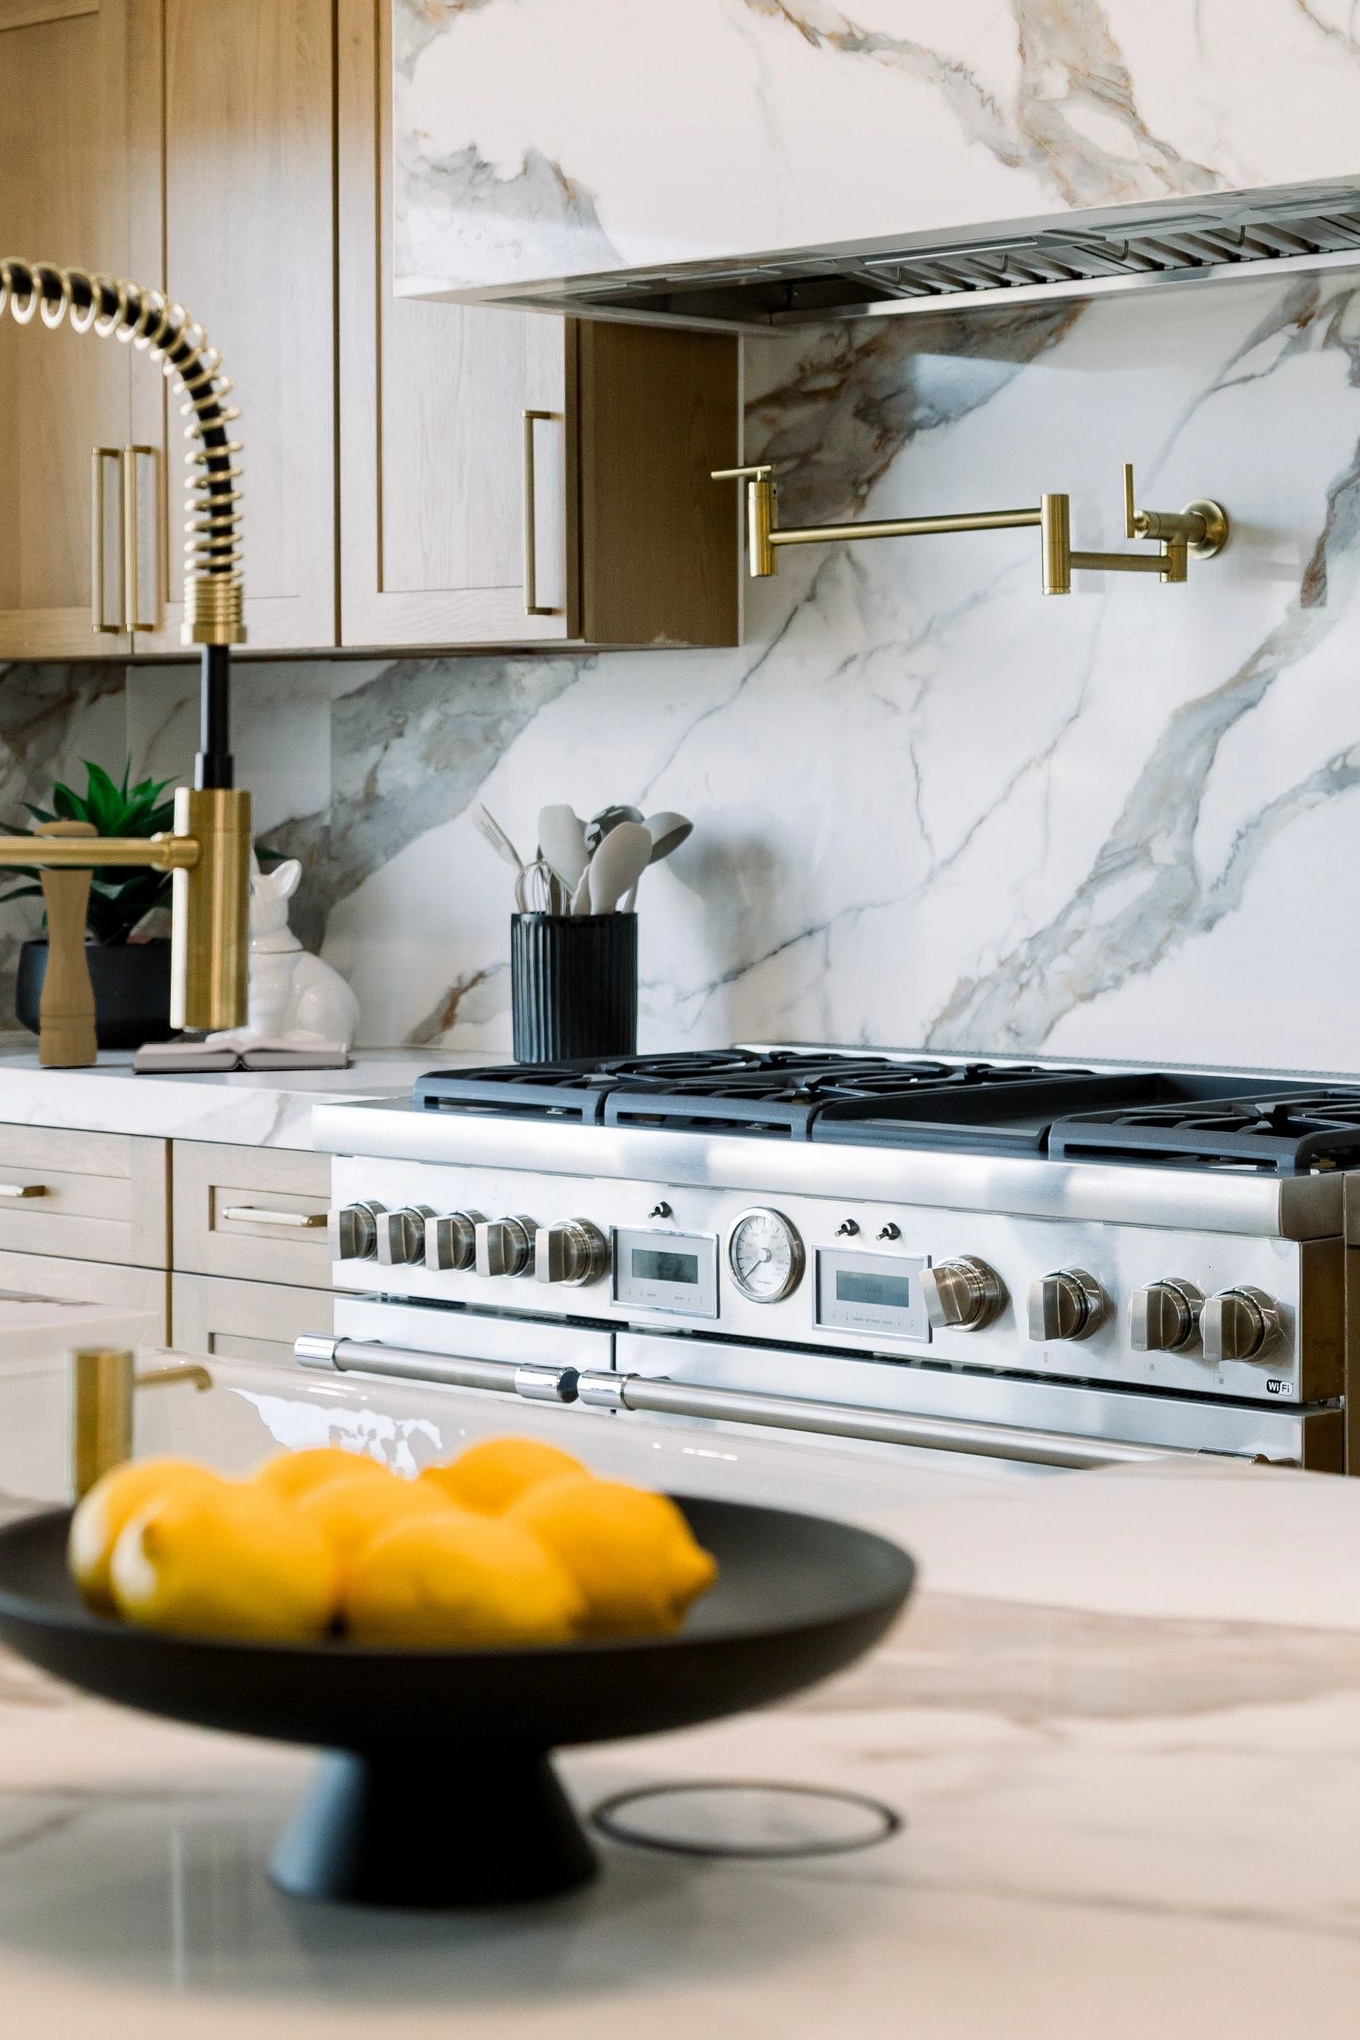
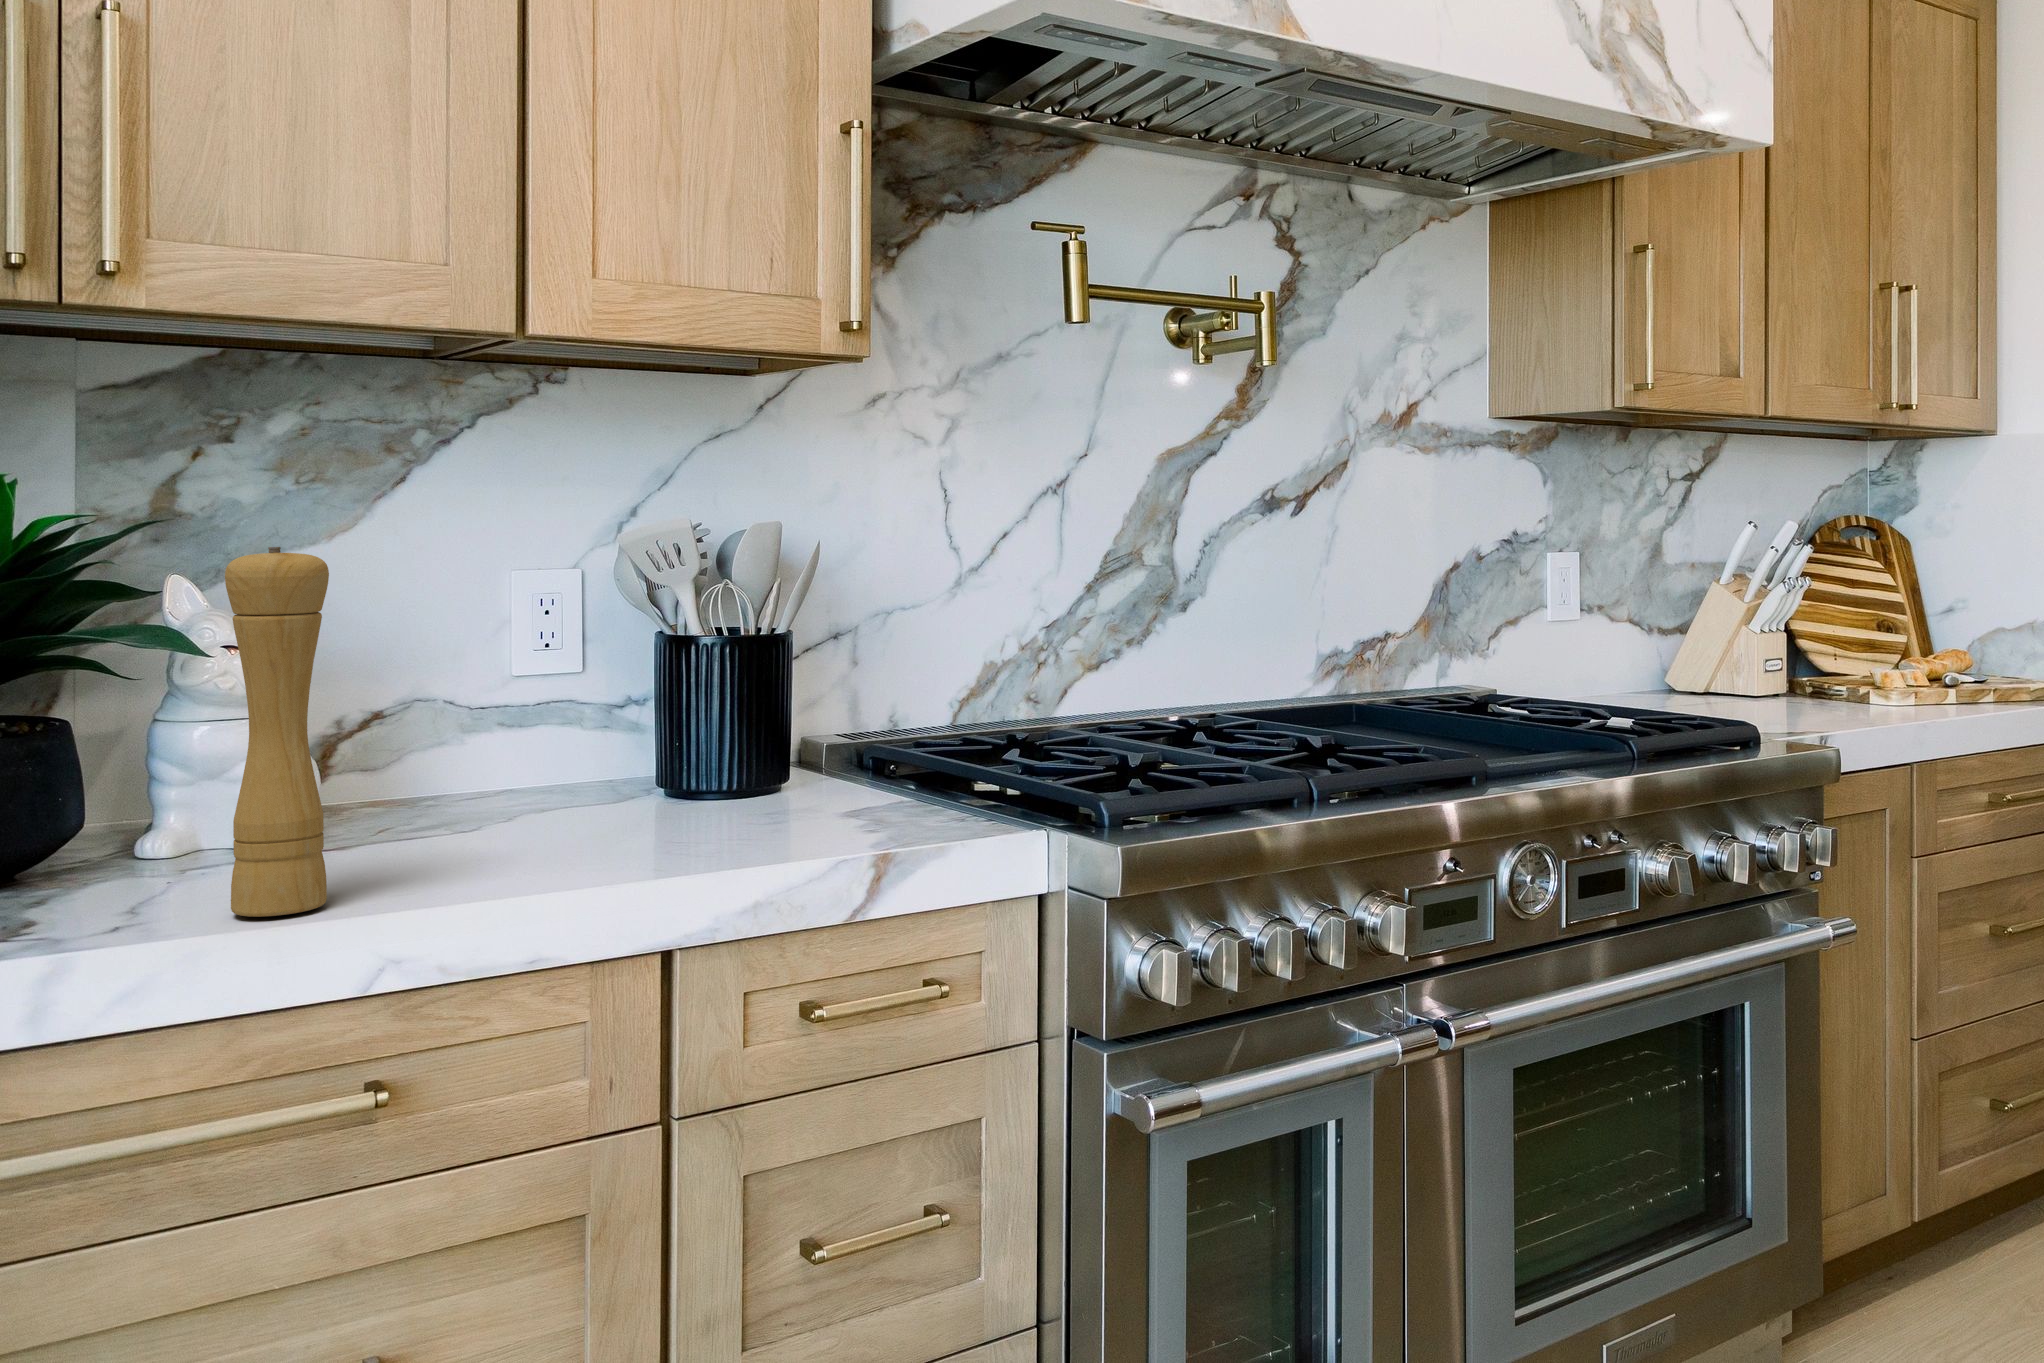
hardback book: present [133,1037,349,1072] -> none [359,809,661,885]

